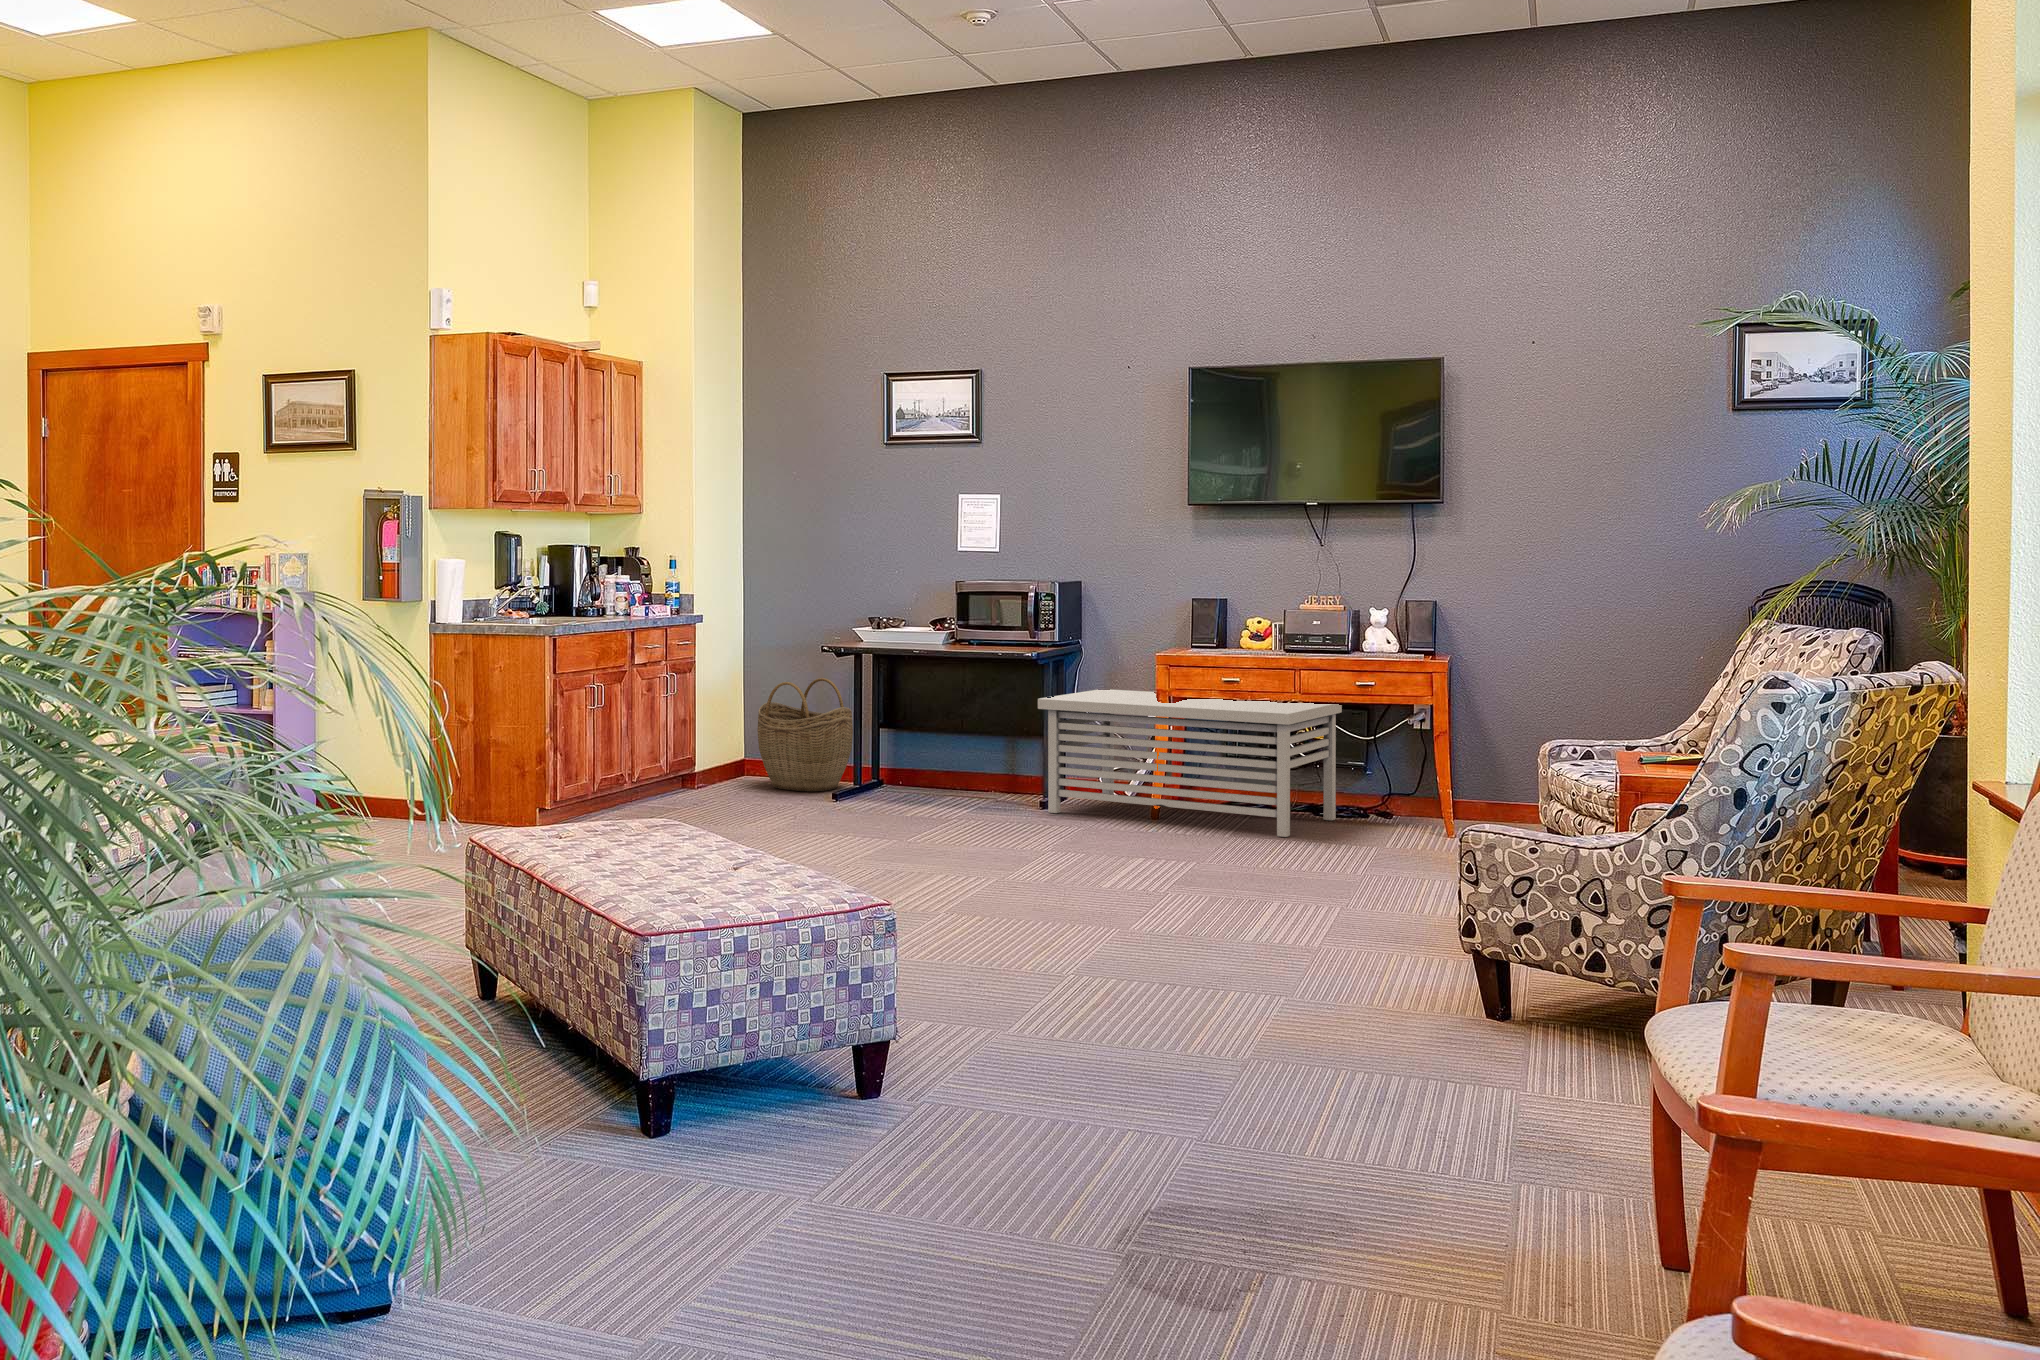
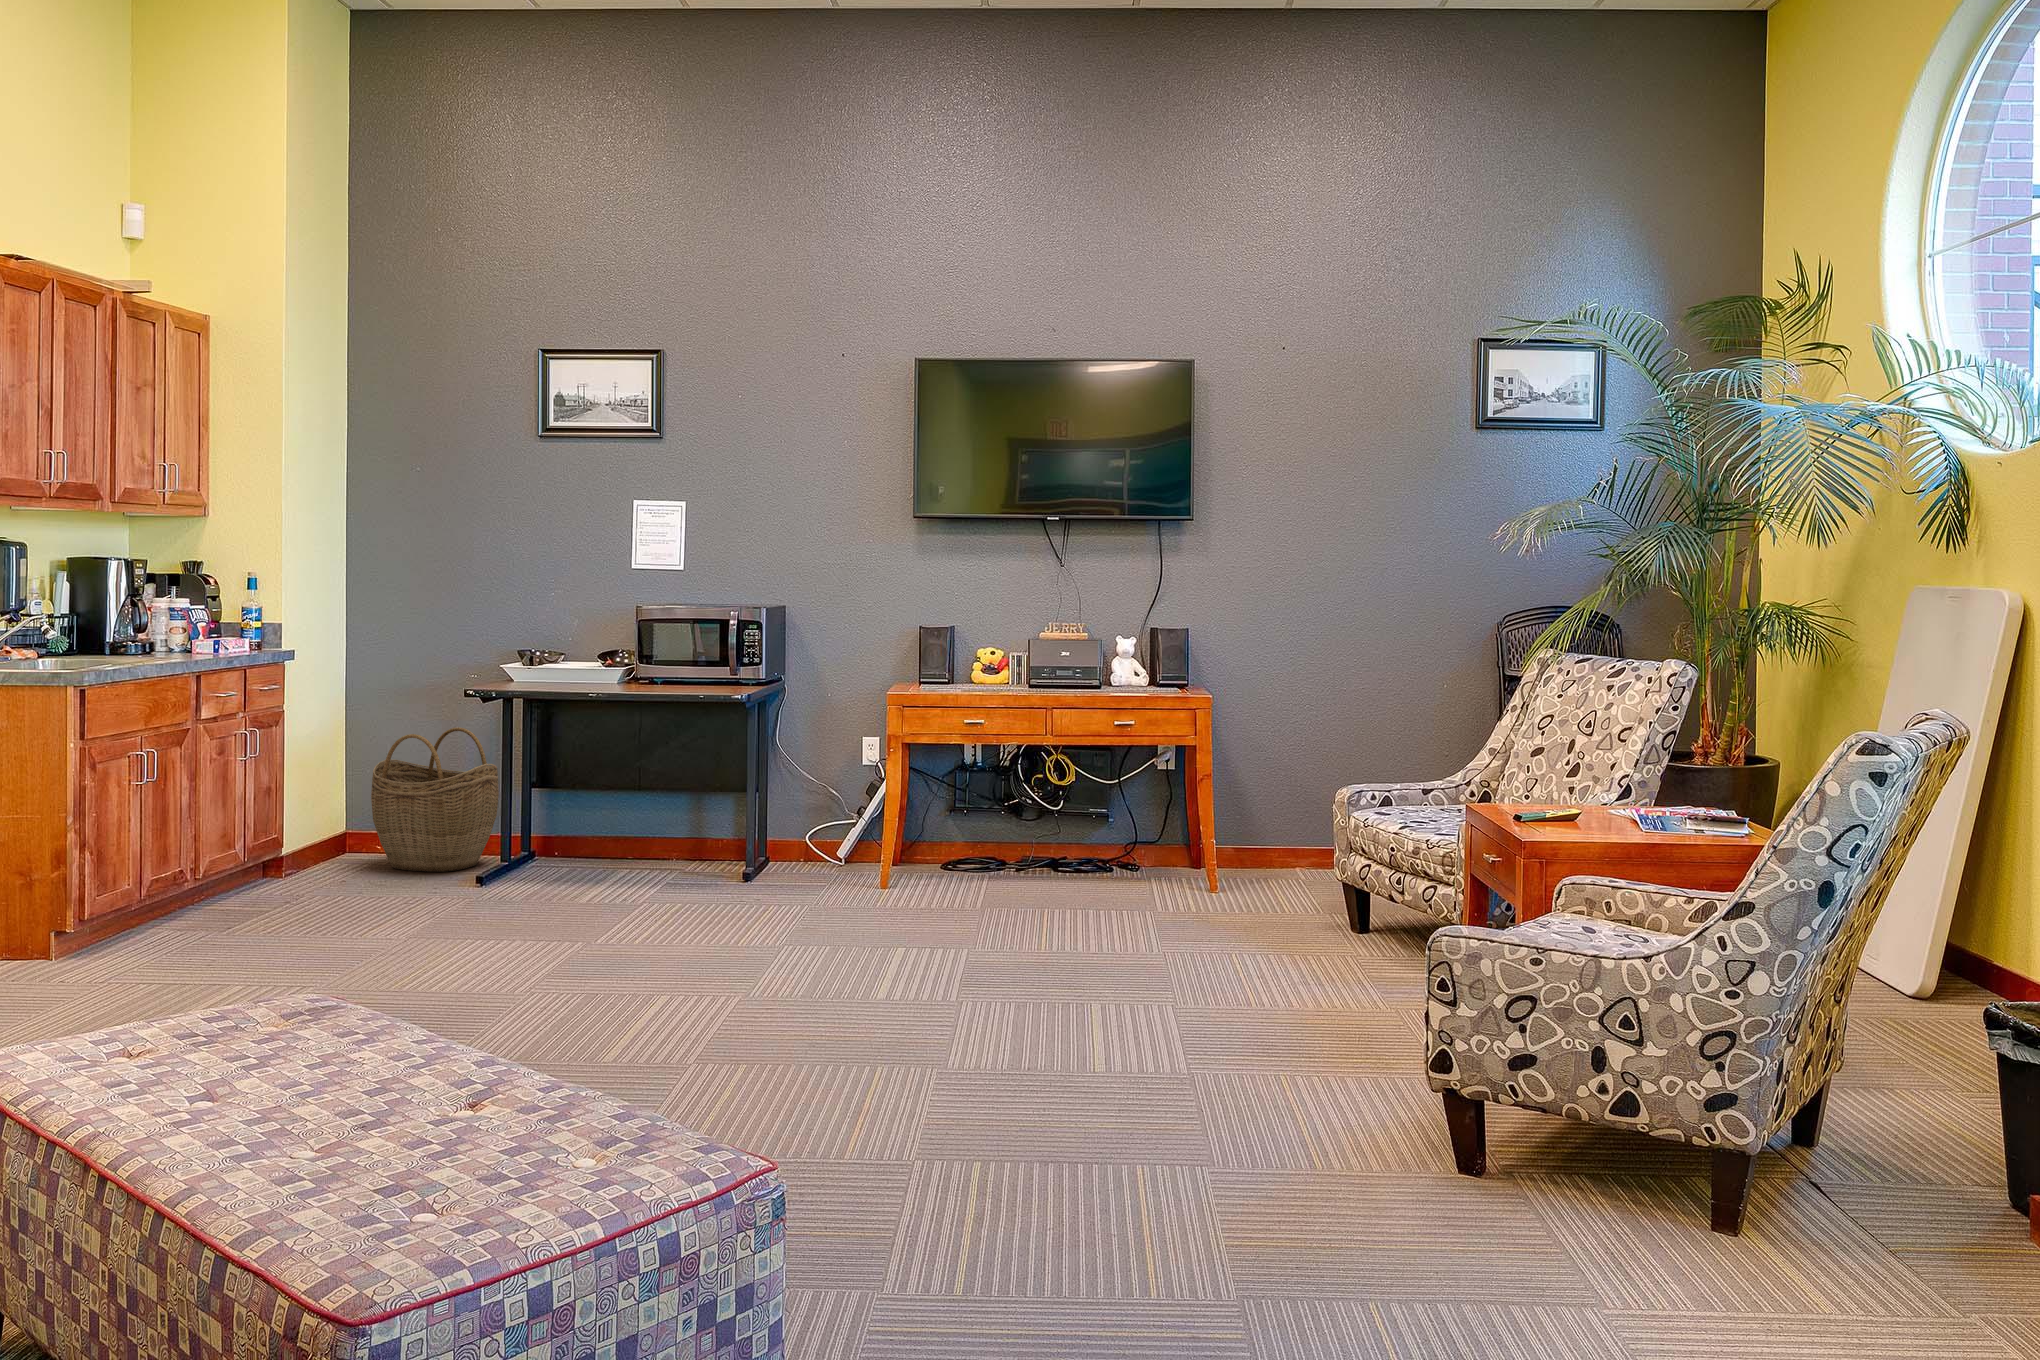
storage bench: present [1038,690,1342,837] -> none [741,733,1086,903]

